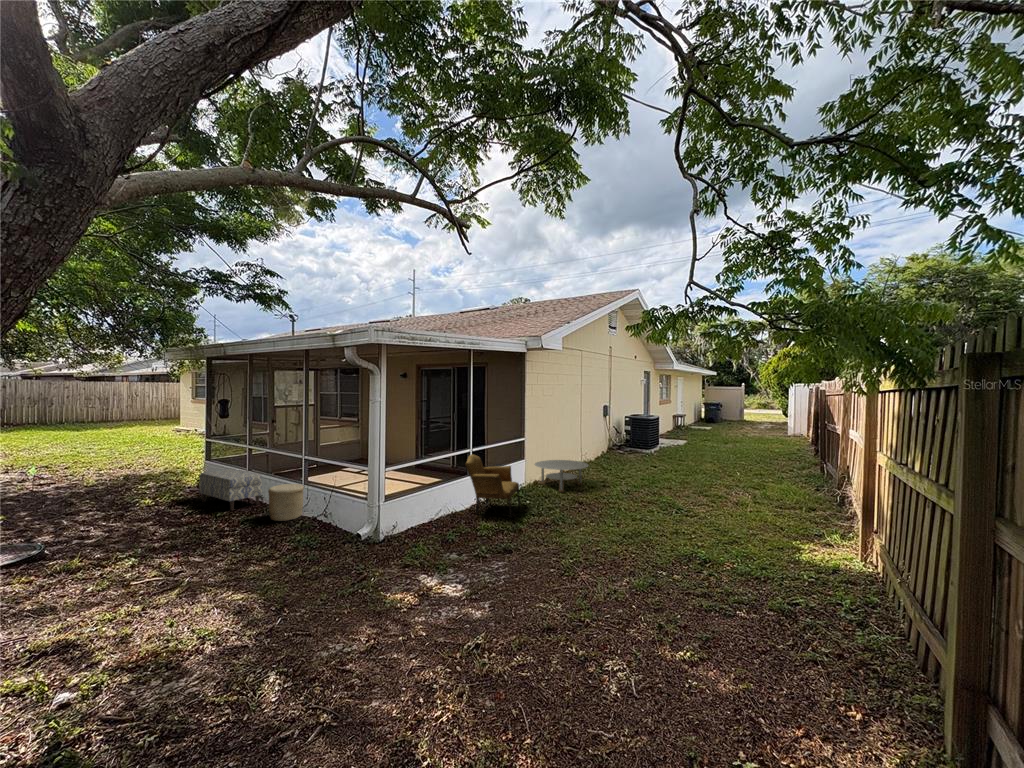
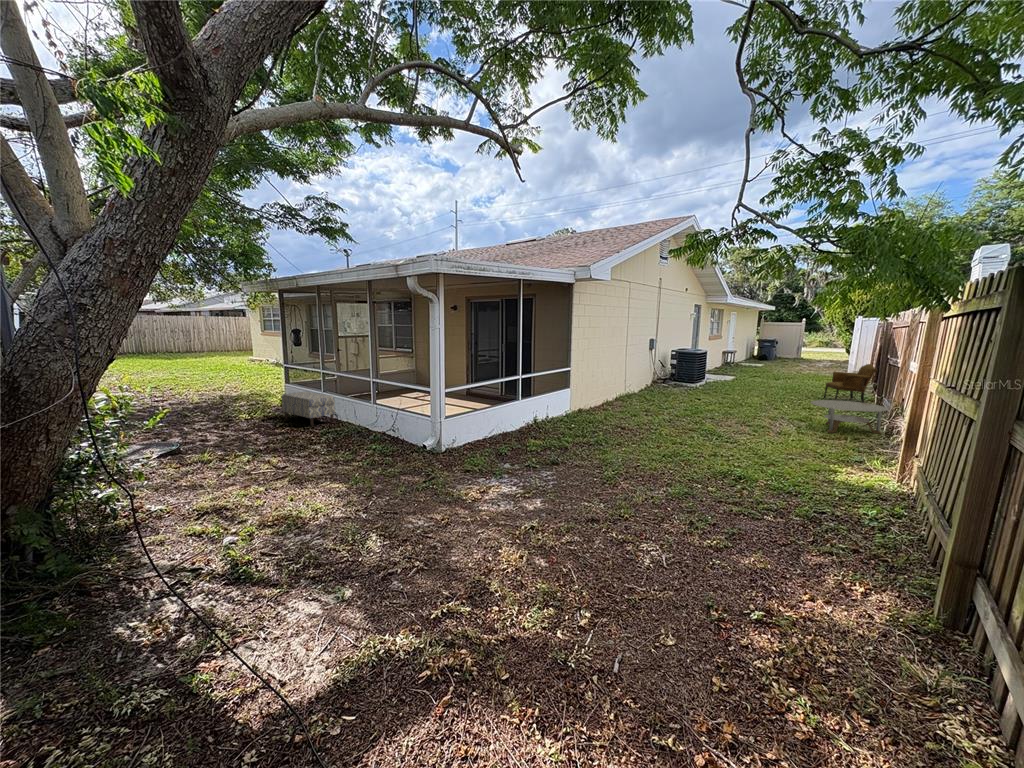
armchair: present [466,455,520,517] -> present [824,364,876,403]
round table: present [535,460,588,492] -> present [811,400,888,434]
woven basket: present [268,484,304,521] -> none [343,404,372,435]

